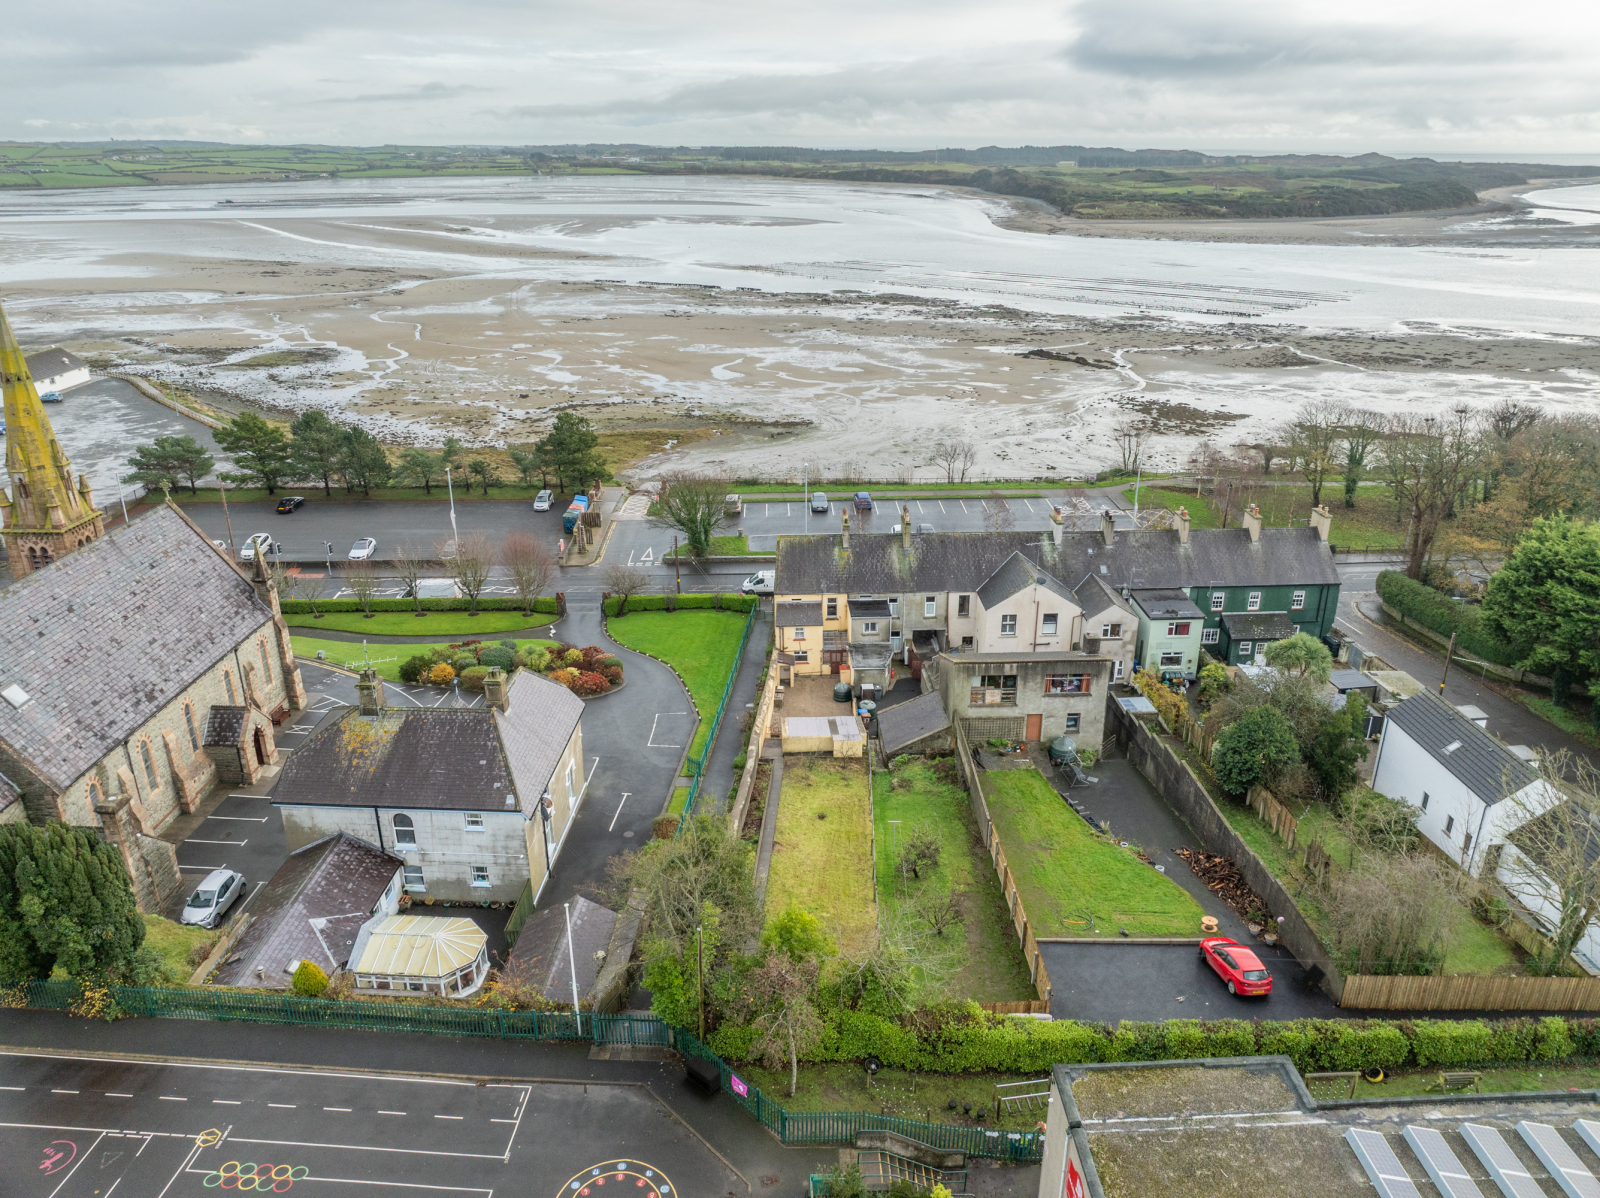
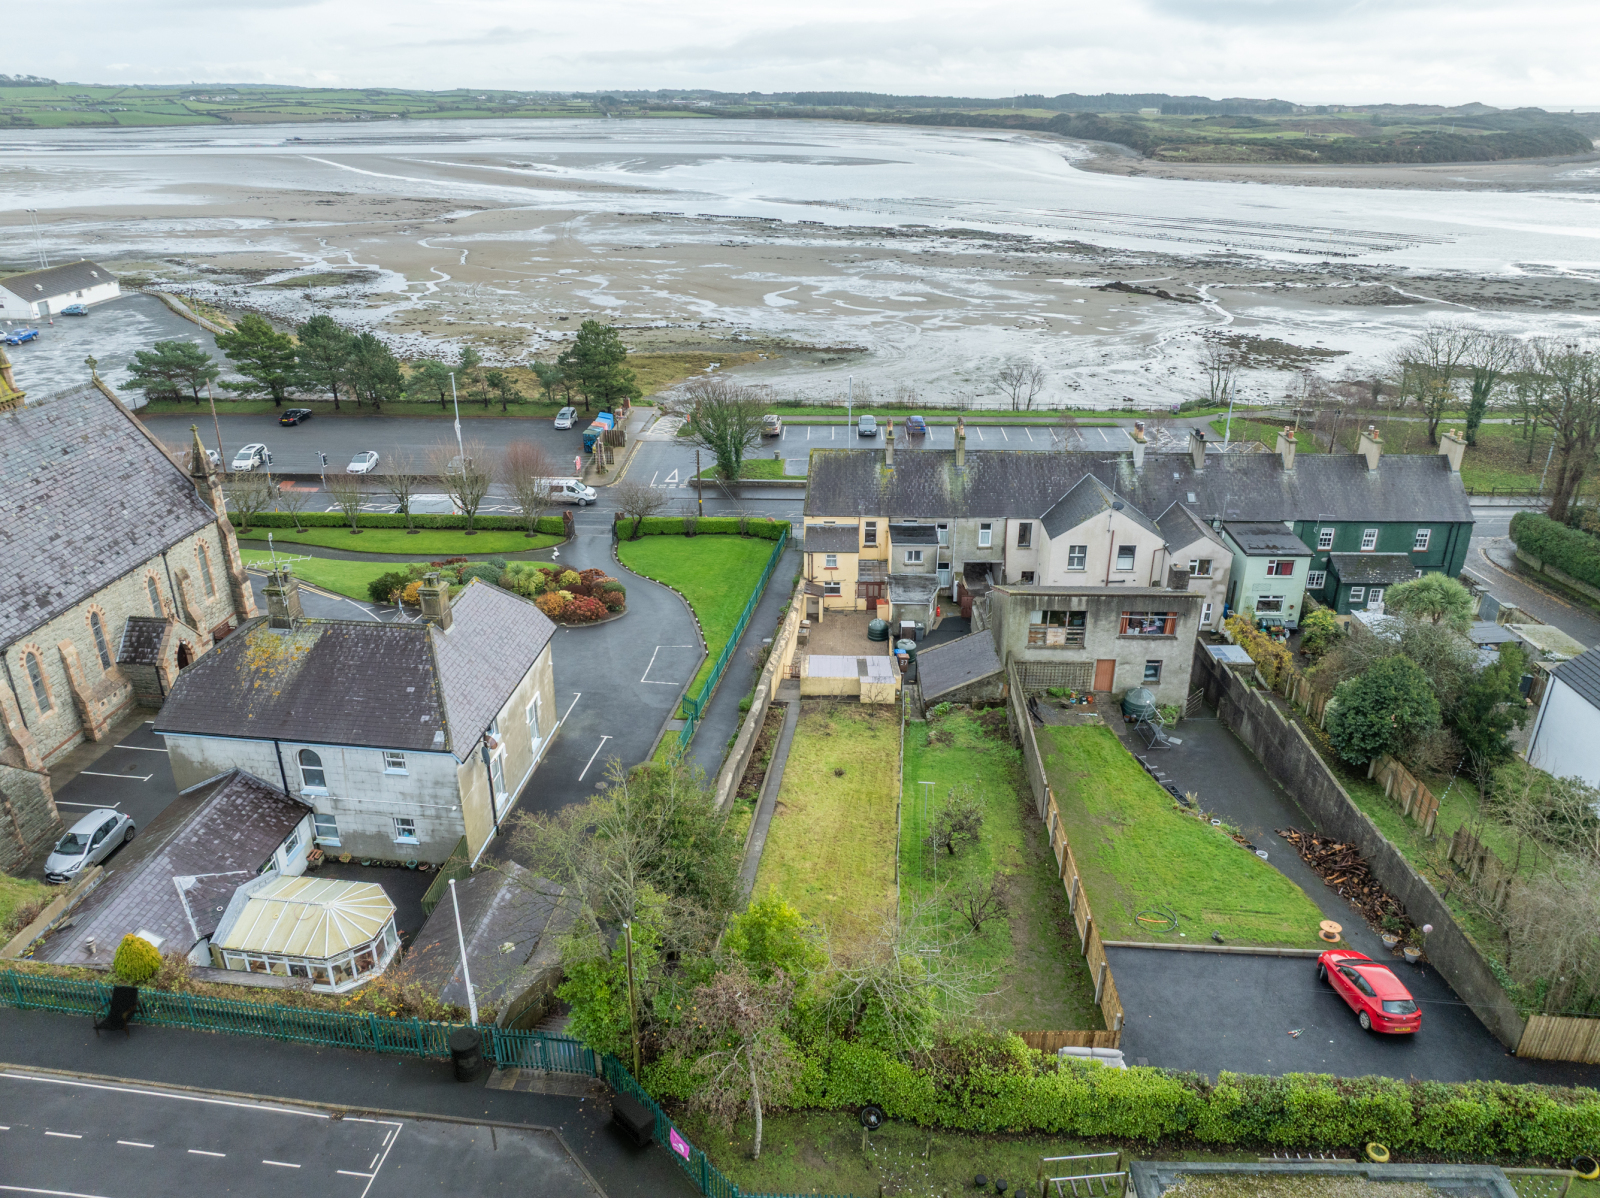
lounge chair: present [1292,964,1326,996] -> present [93,985,145,1038]
trash can: none [560,1018,585,1058] -> present [448,1027,484,1082]

